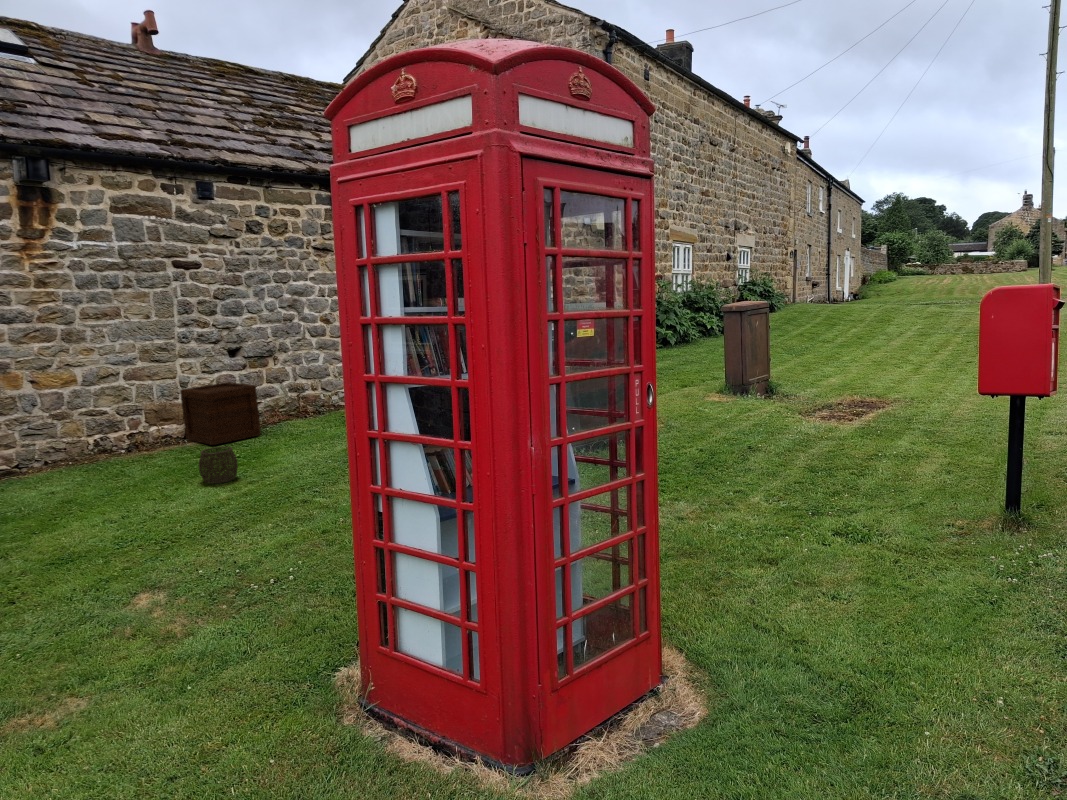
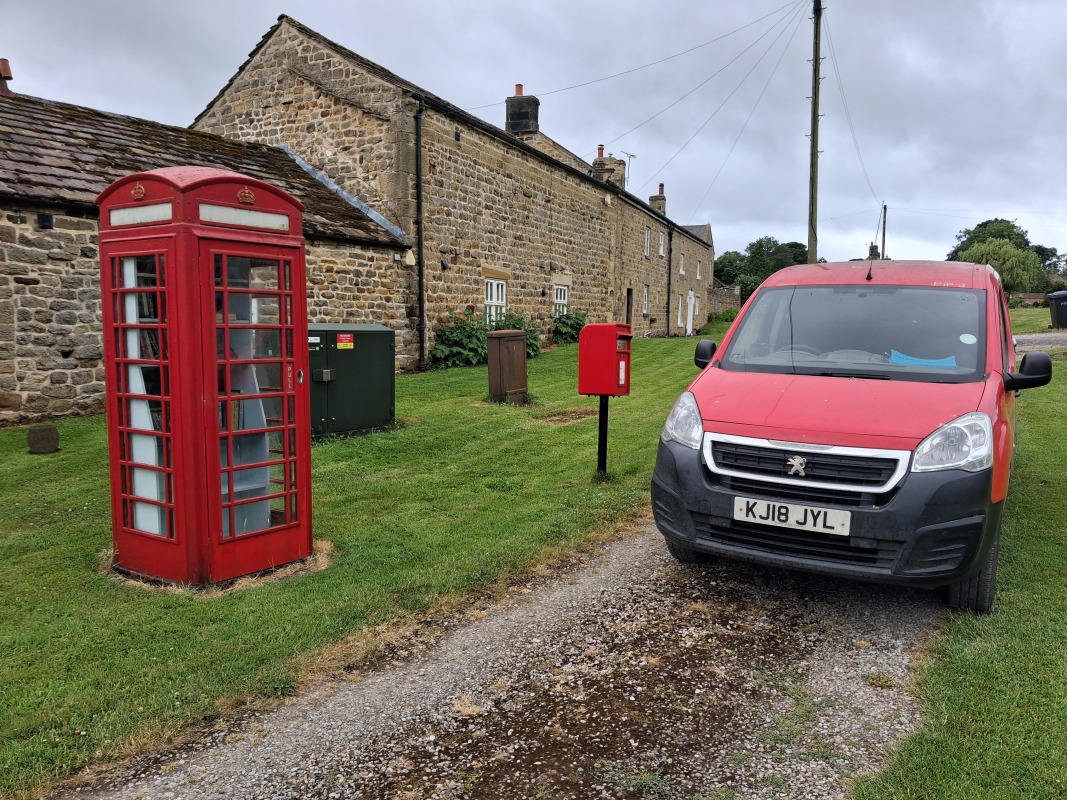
wooden crate: present [180,382,261,445] -> none [16,378,86,428]

